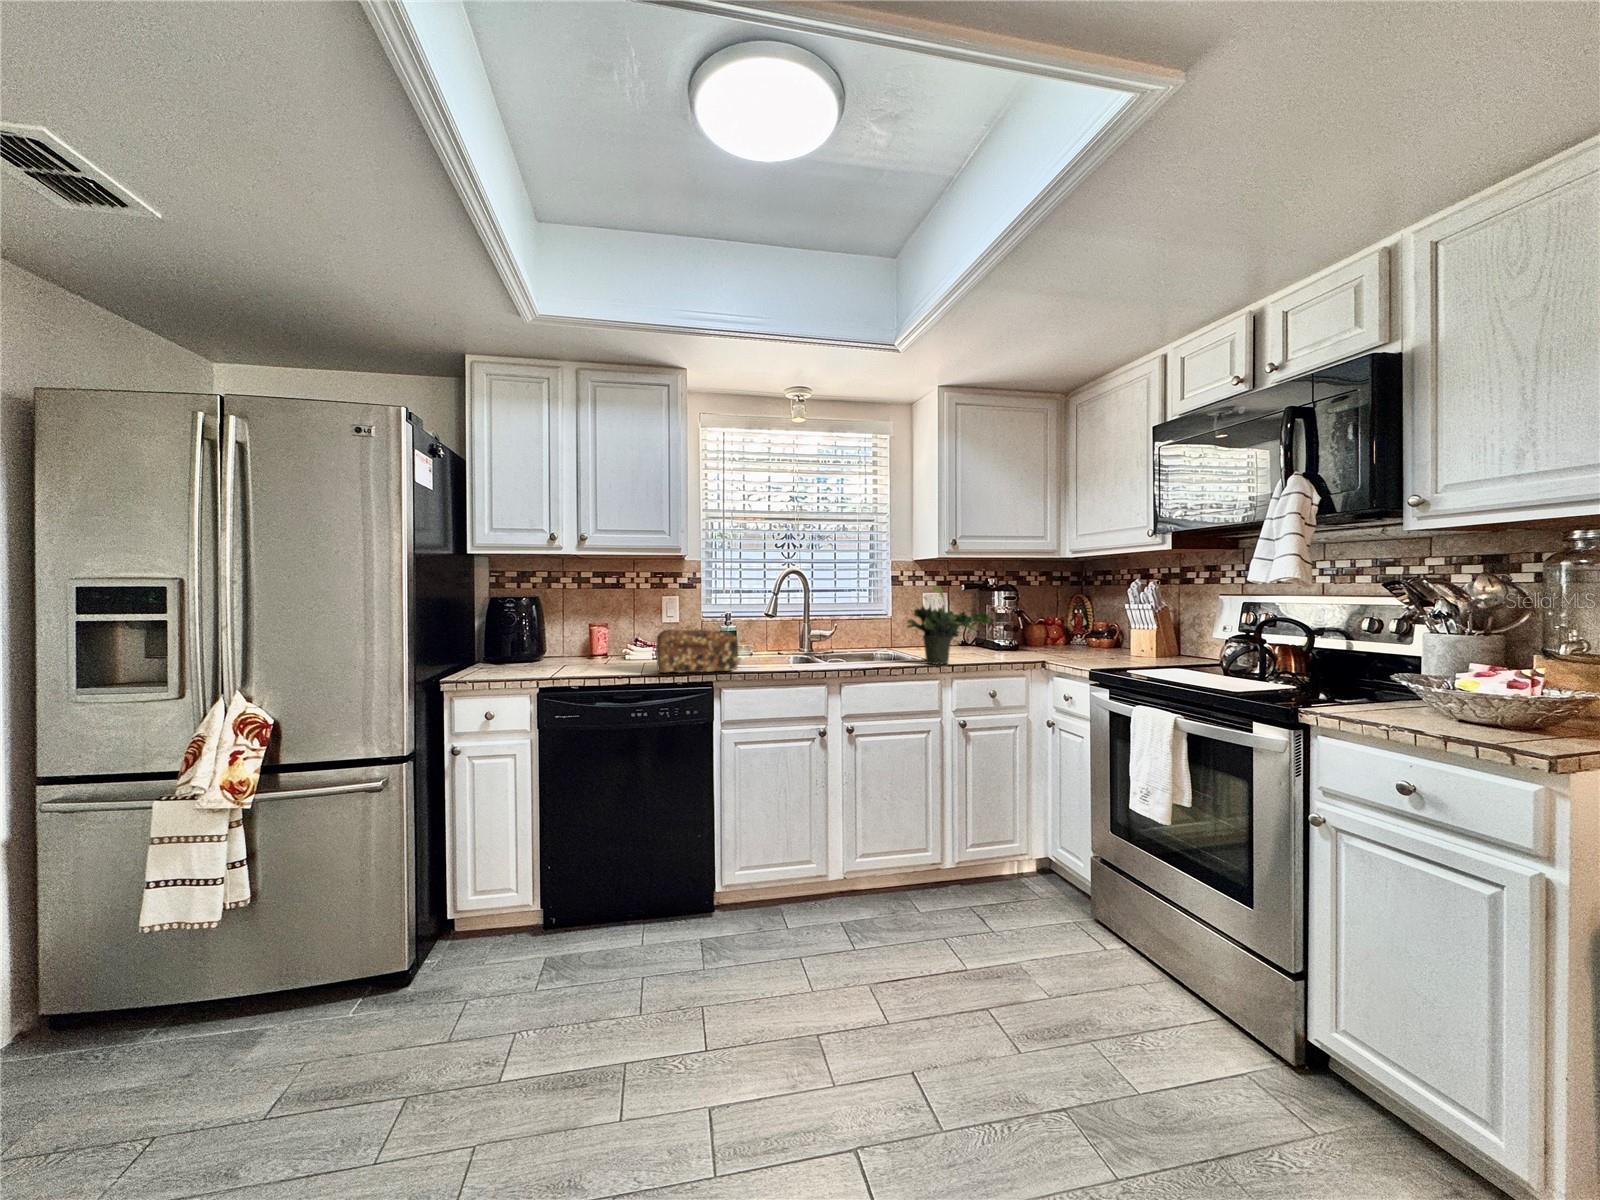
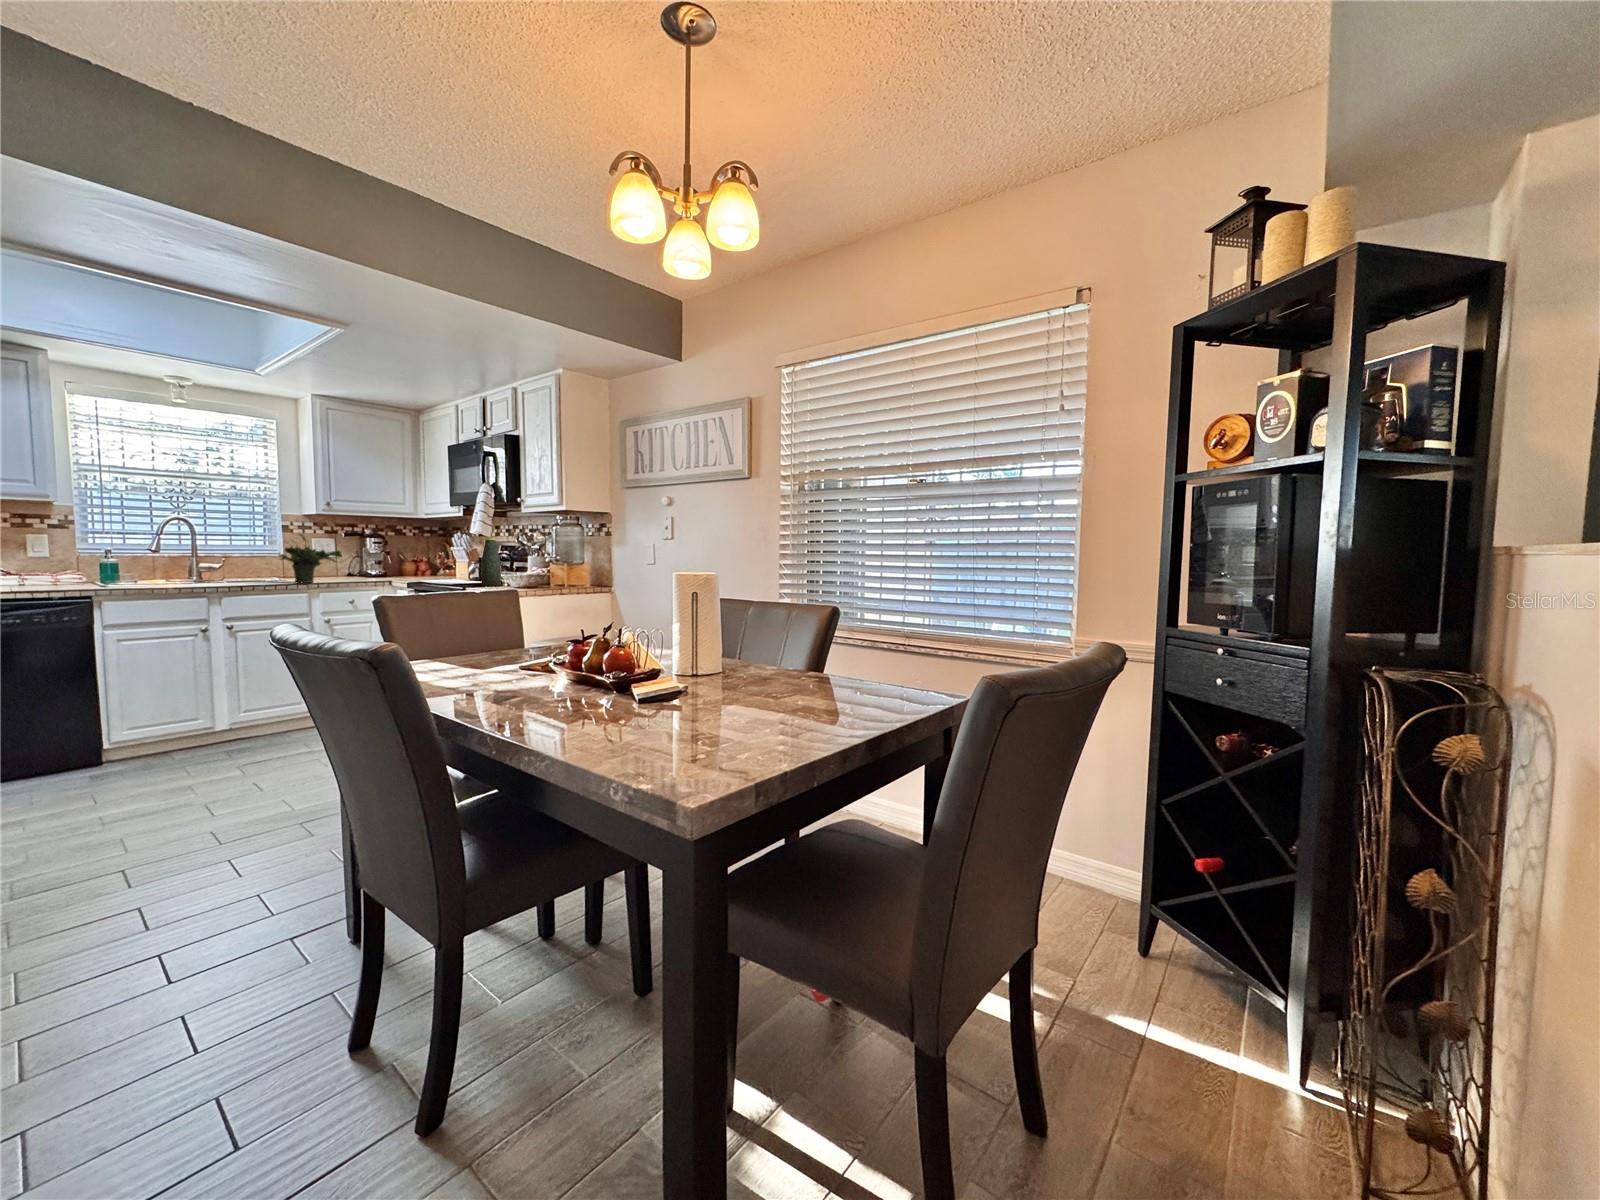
bottle: none [1228,588,1267,682] -> present [481,538,501,586]
bread loaf: present [656,629,738,673] -> none [27,559,117,591]

